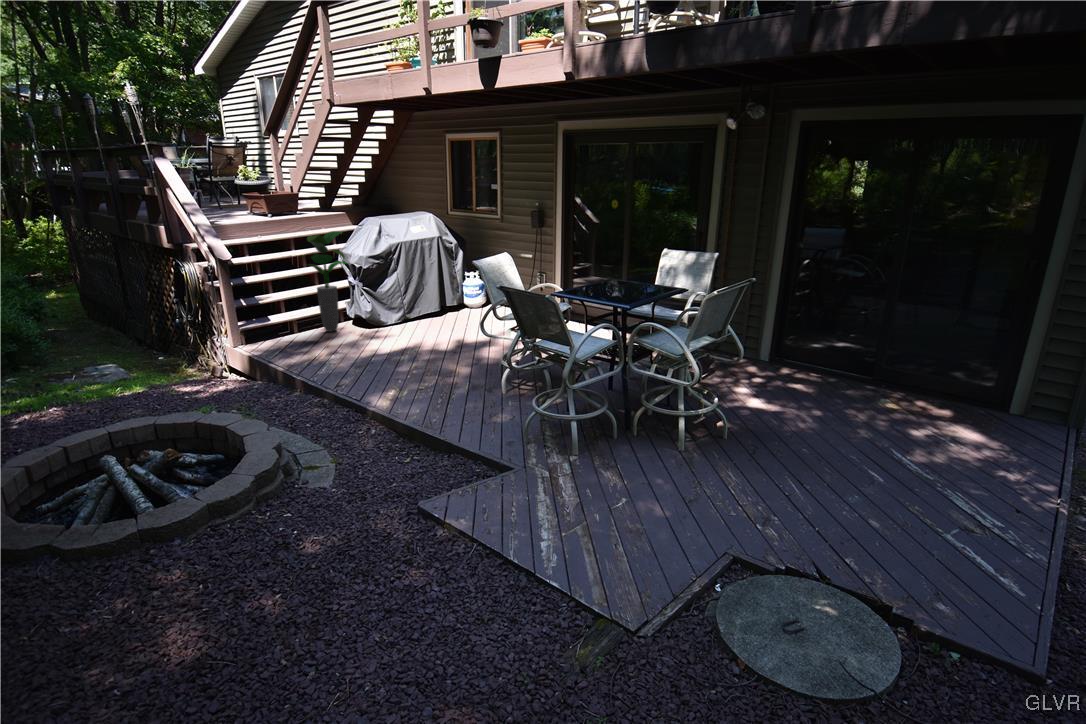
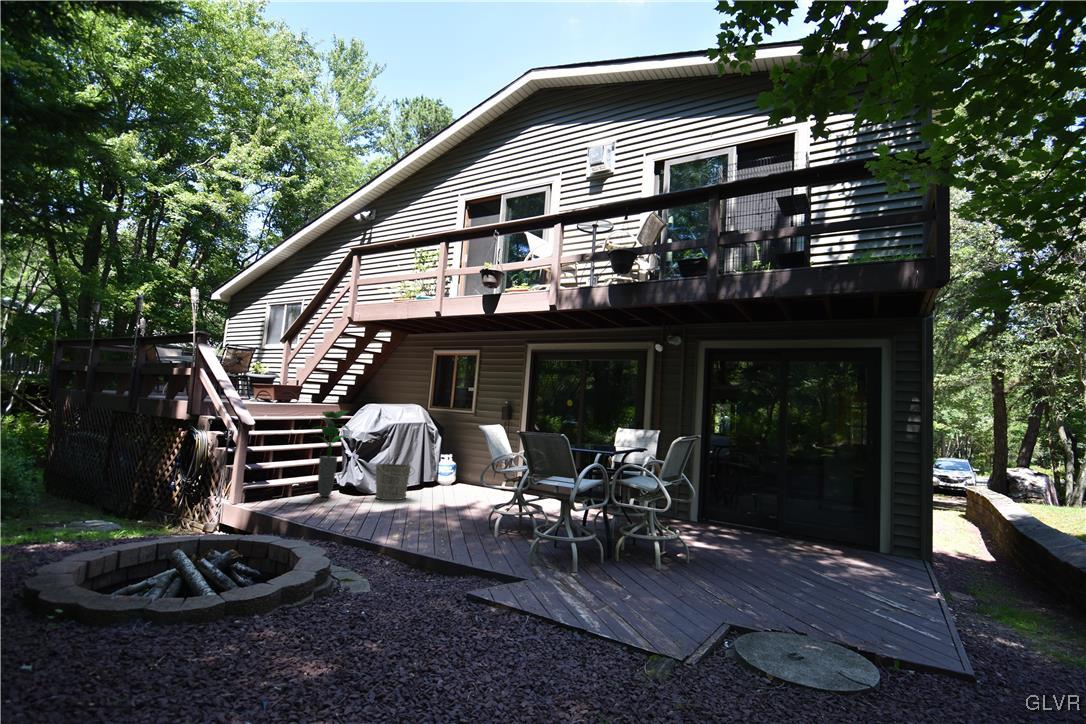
bucket: none [381,290,426,333] -> present [375,464,412,500]

